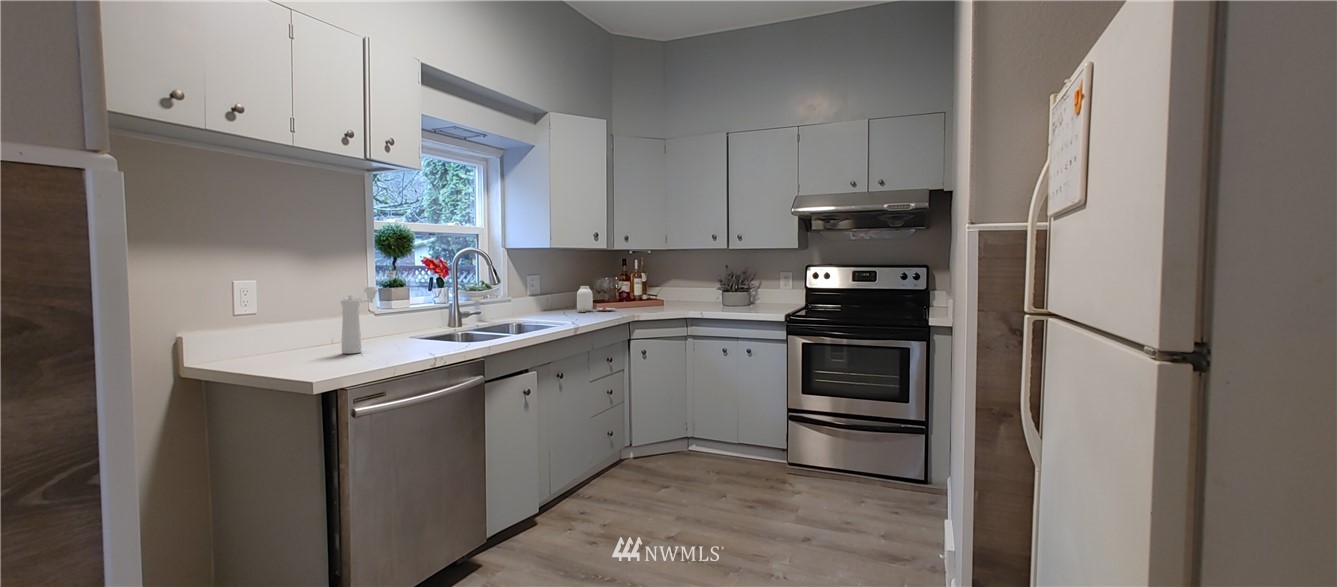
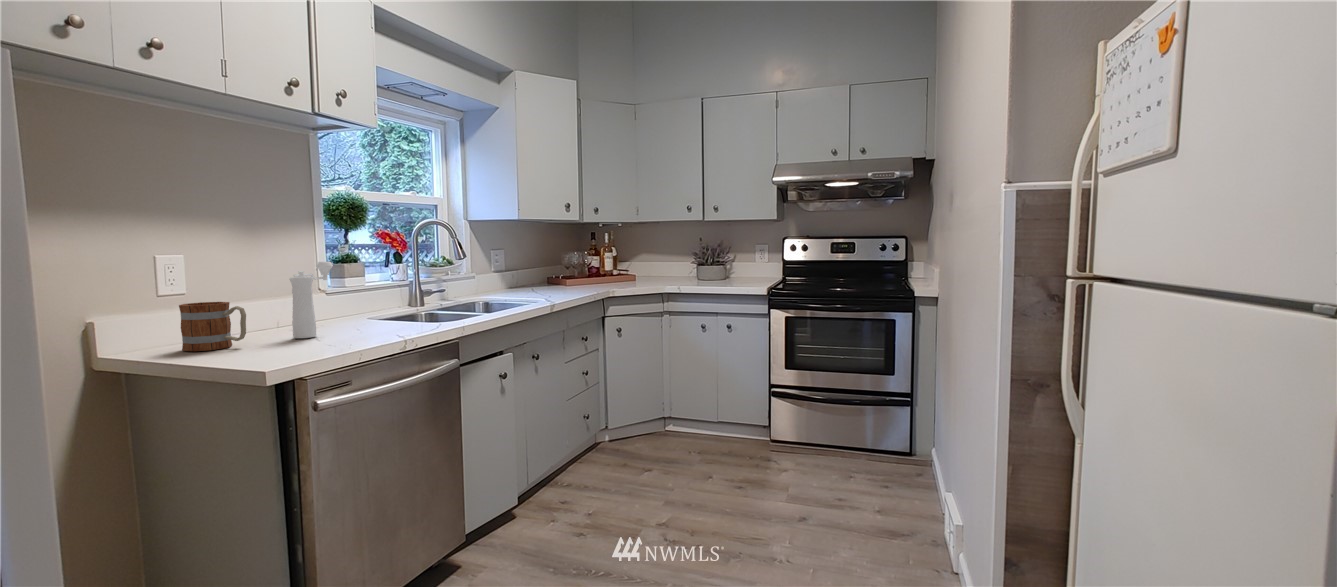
jar: present [577,286,615,312] -> none [546,261,590,289]
mug: none [249,321,303,363] -> present [179,302,246,351]

